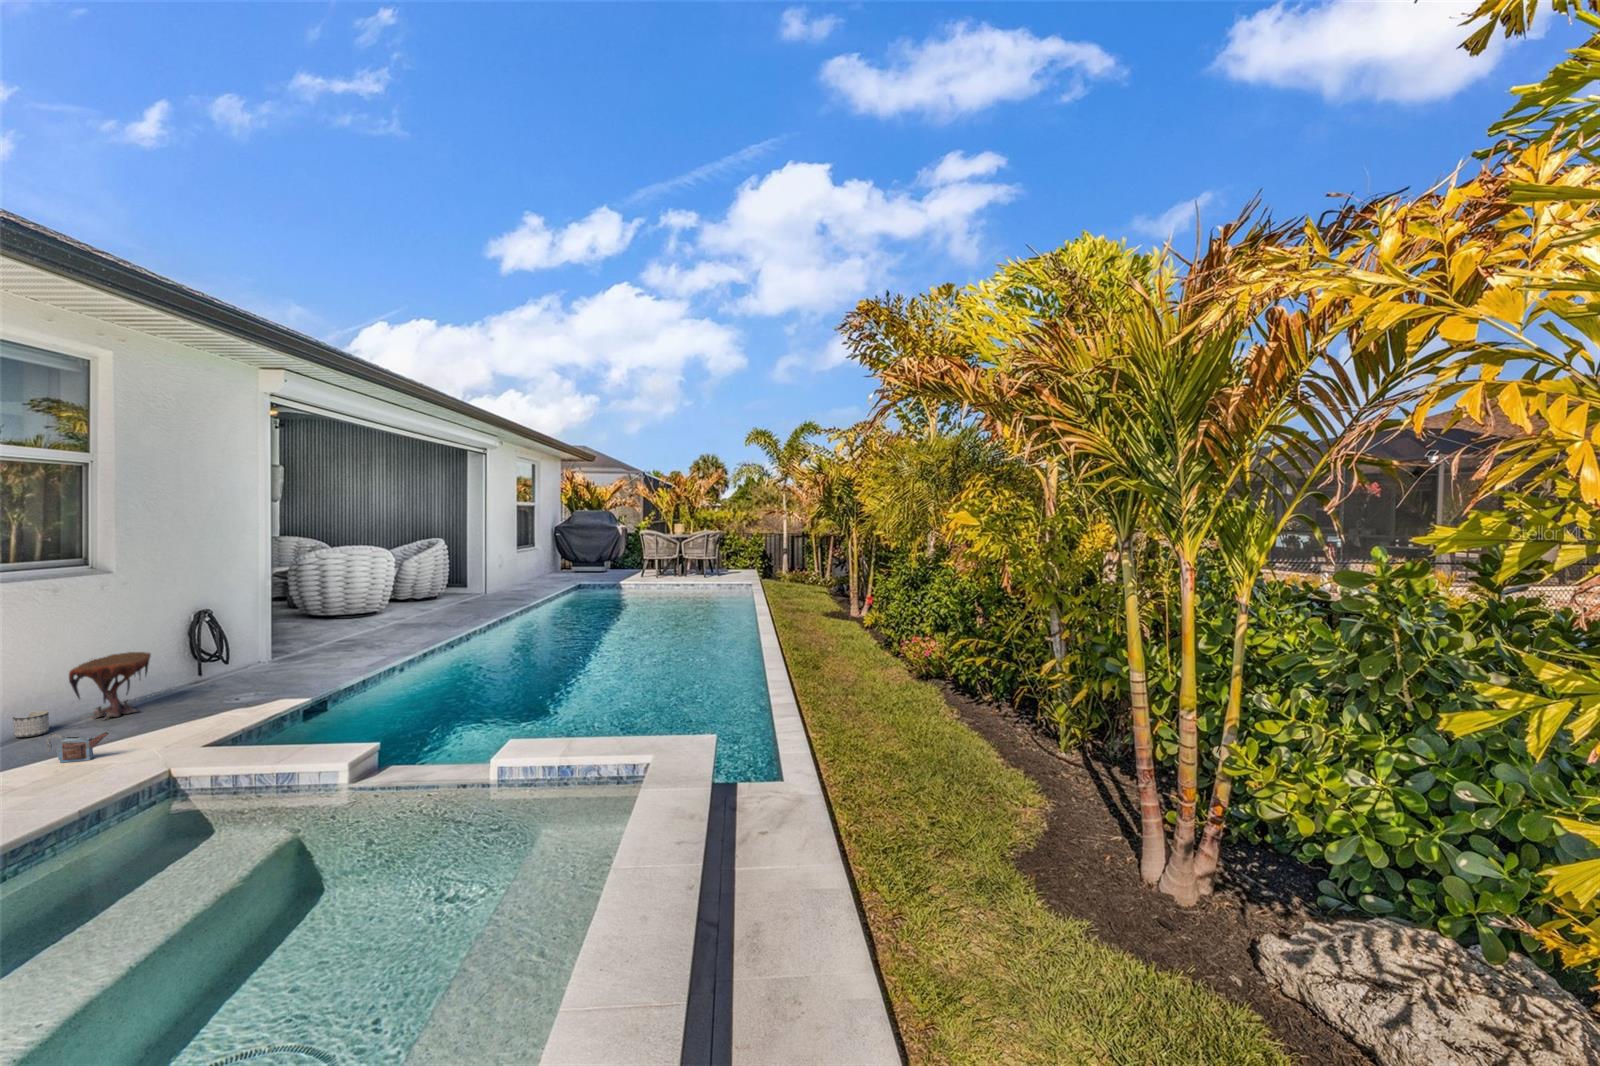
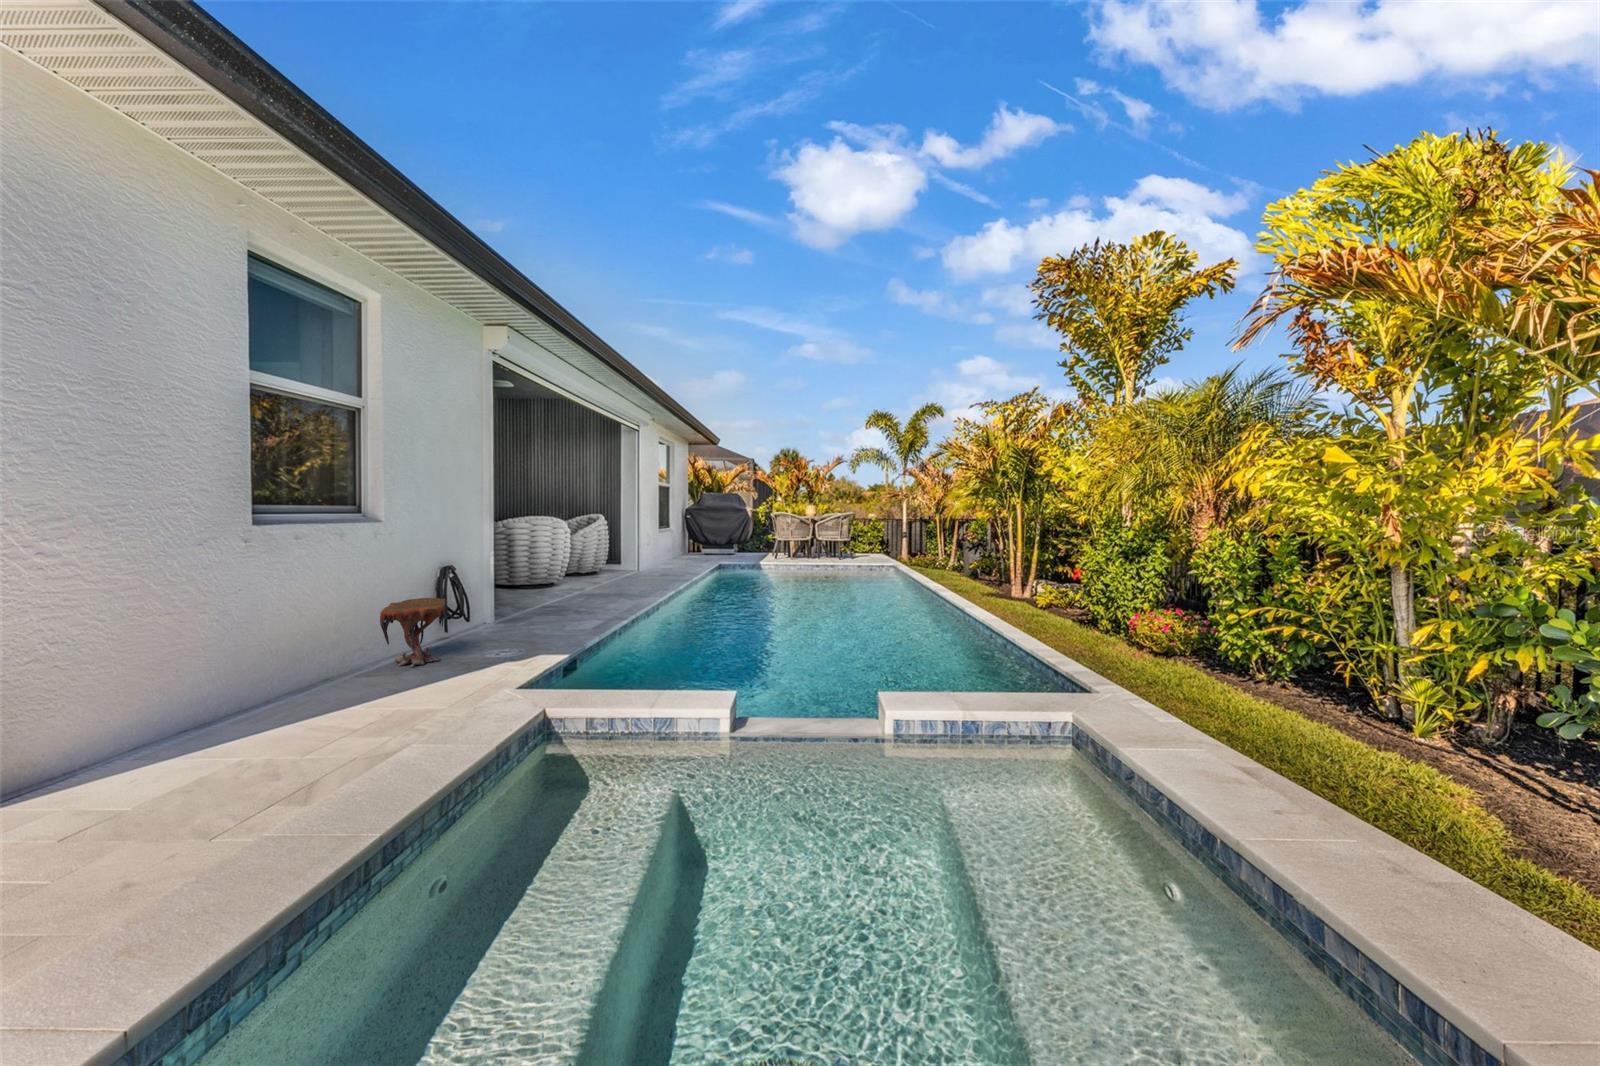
planter: present [13,711,49,738] -> none [337,654,369,682]
watering can: present [46,732,109,763] -> none [402,673,464,705]

